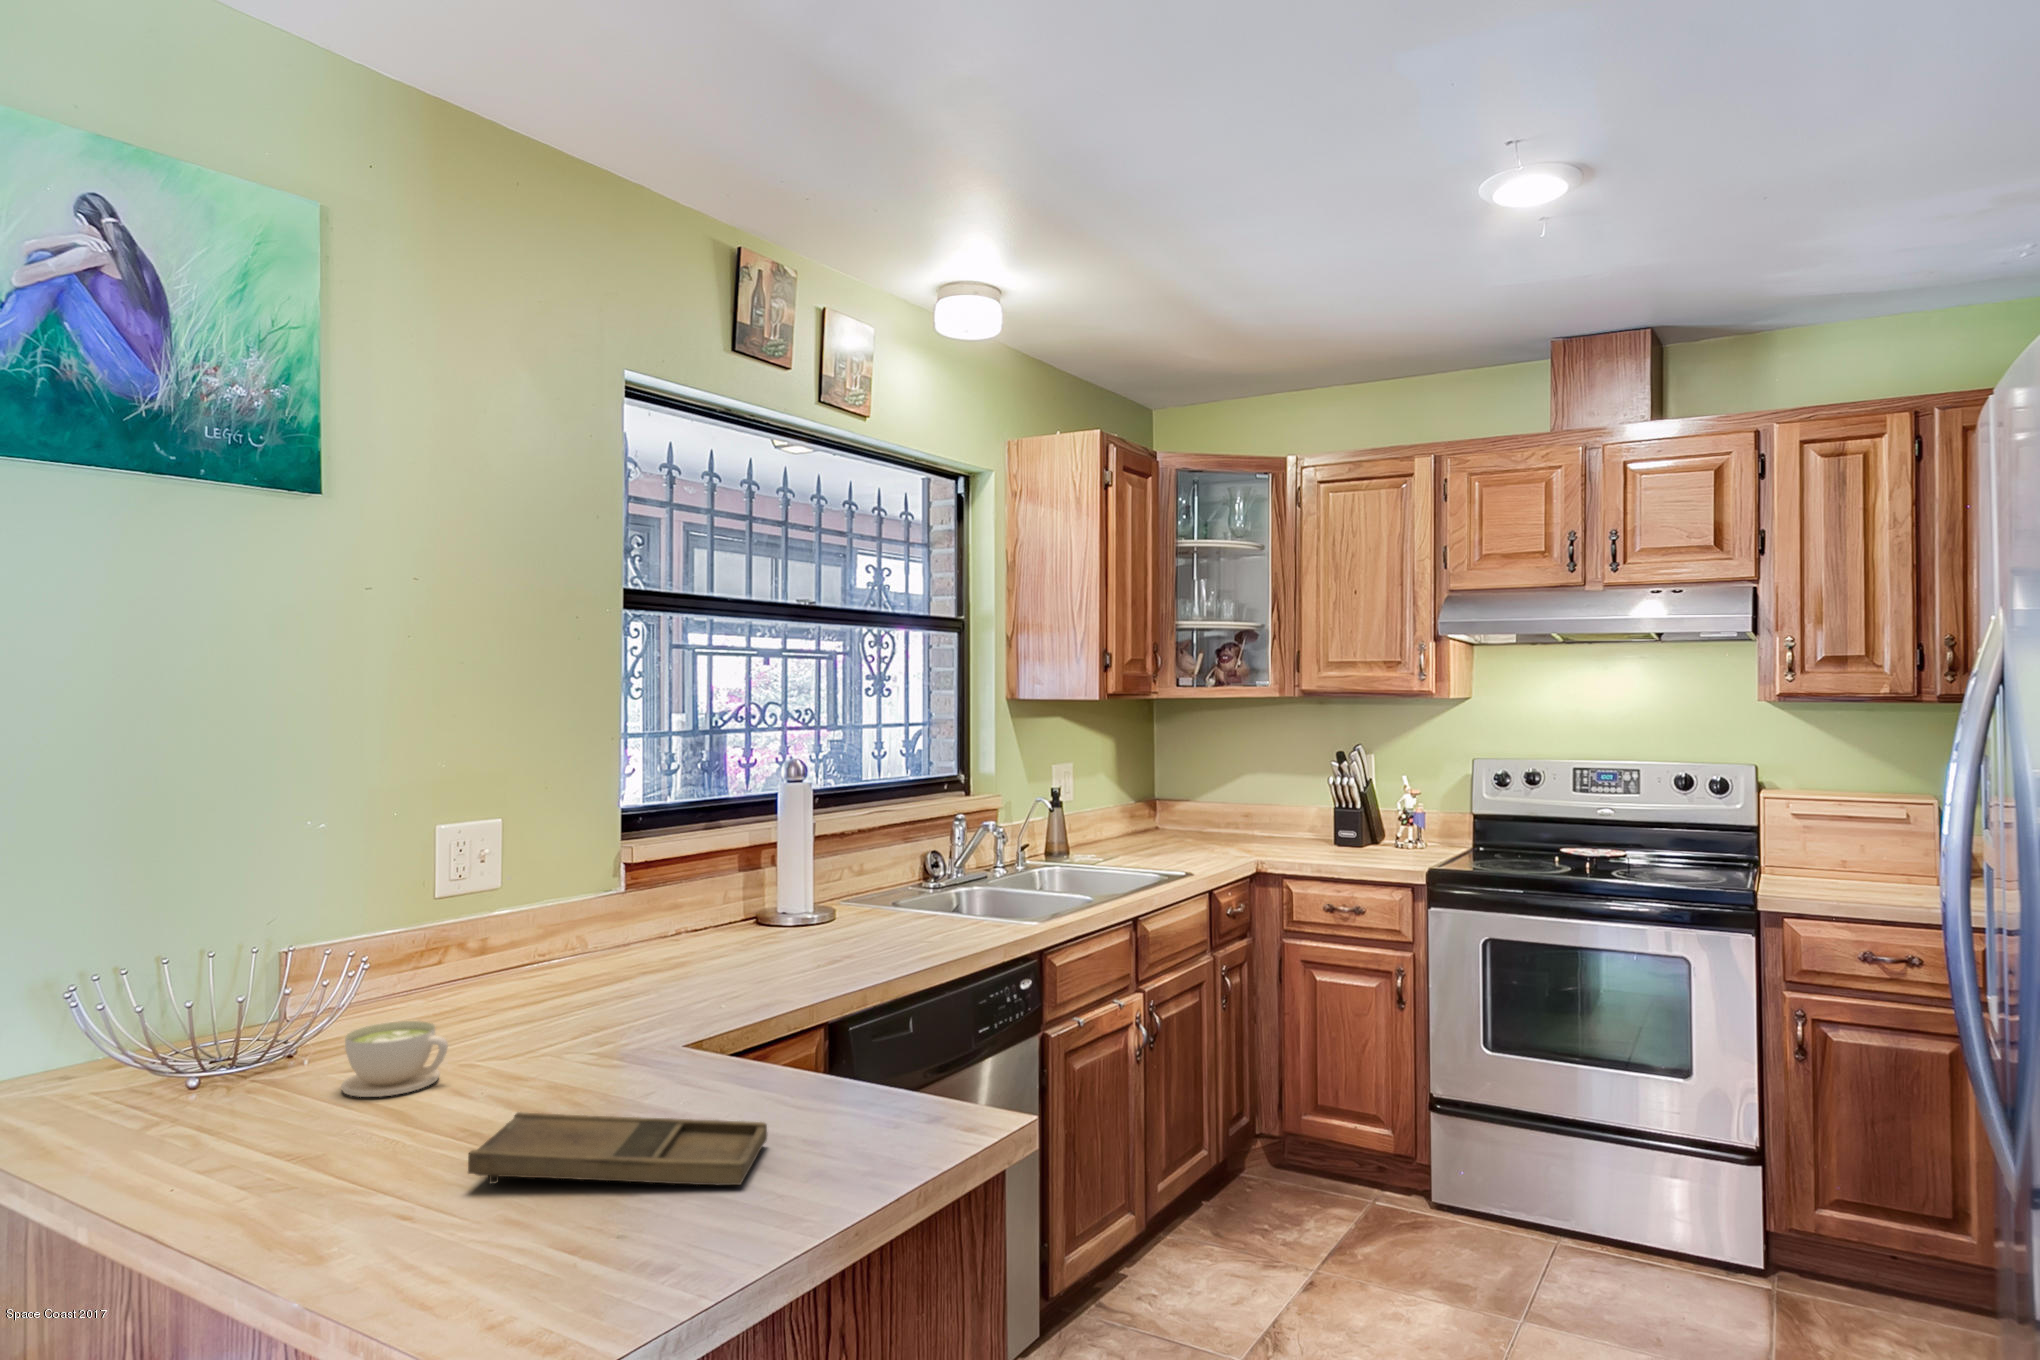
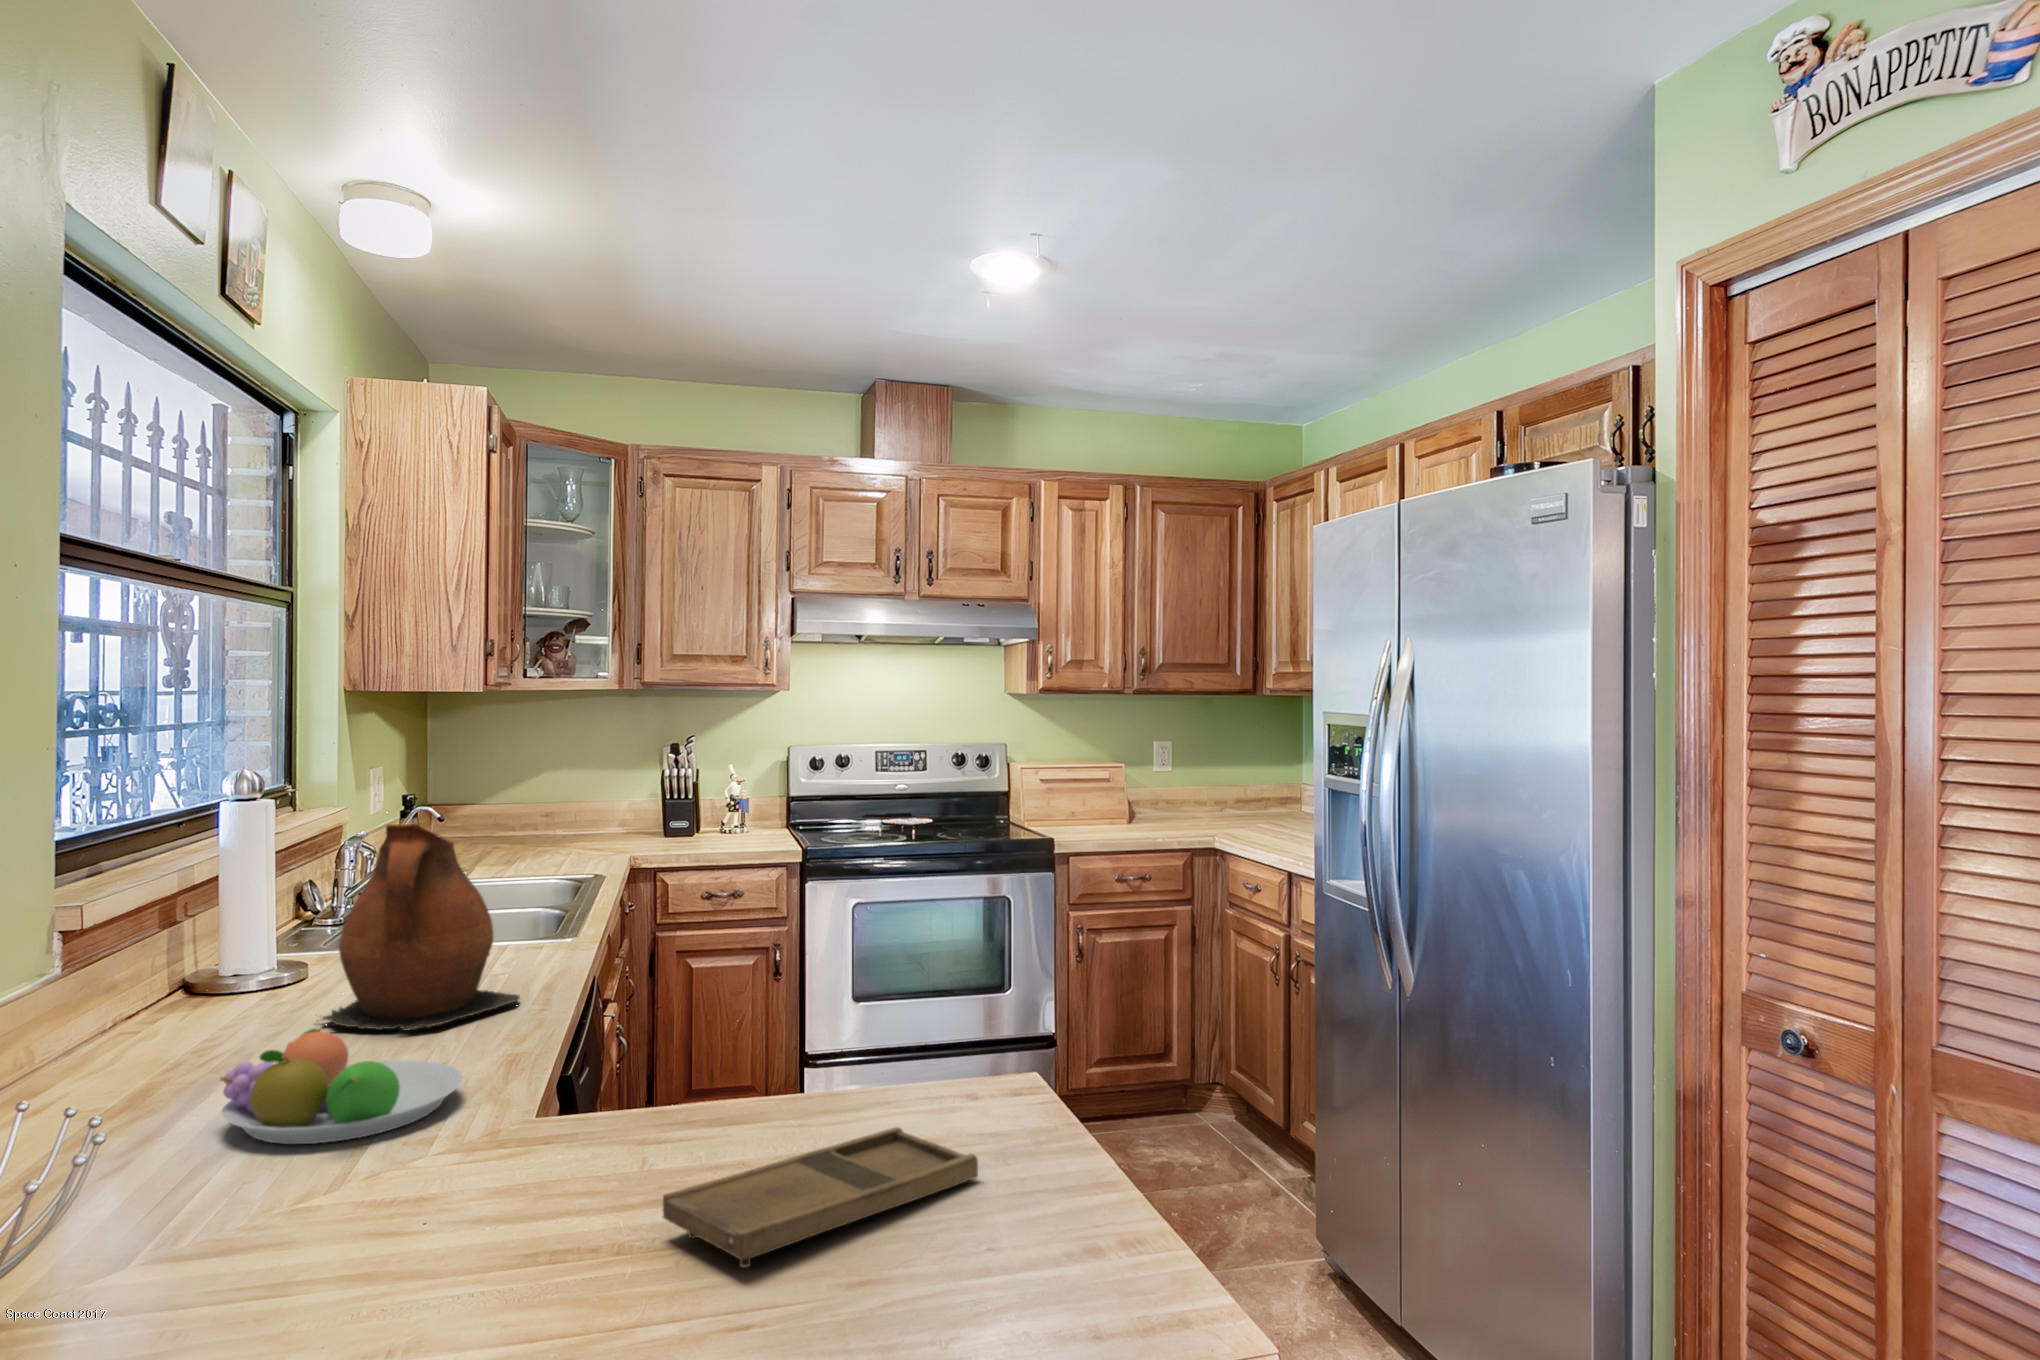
ceramic pitcher: none [748,806,885,970] -> present [318,823,520,1031]
fruit bowl: none [541,951,704,1032] -> present [220,1029,463,1144]
coffee cup: present [341,1021,448,1097] -> none [169,1158,342,1290]

